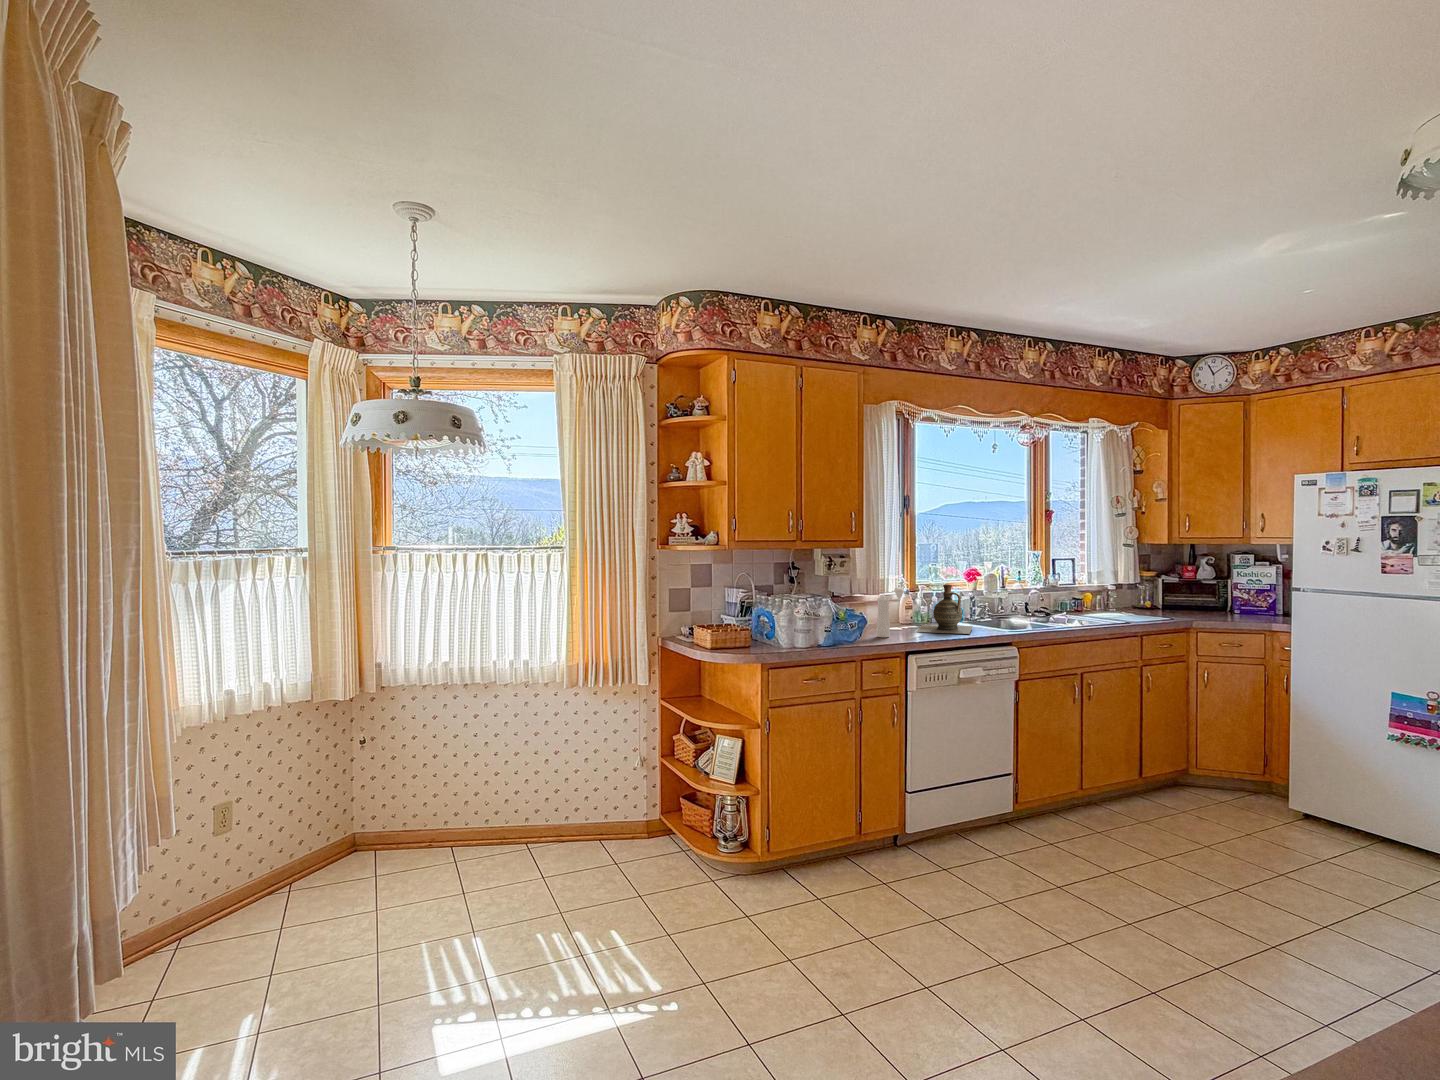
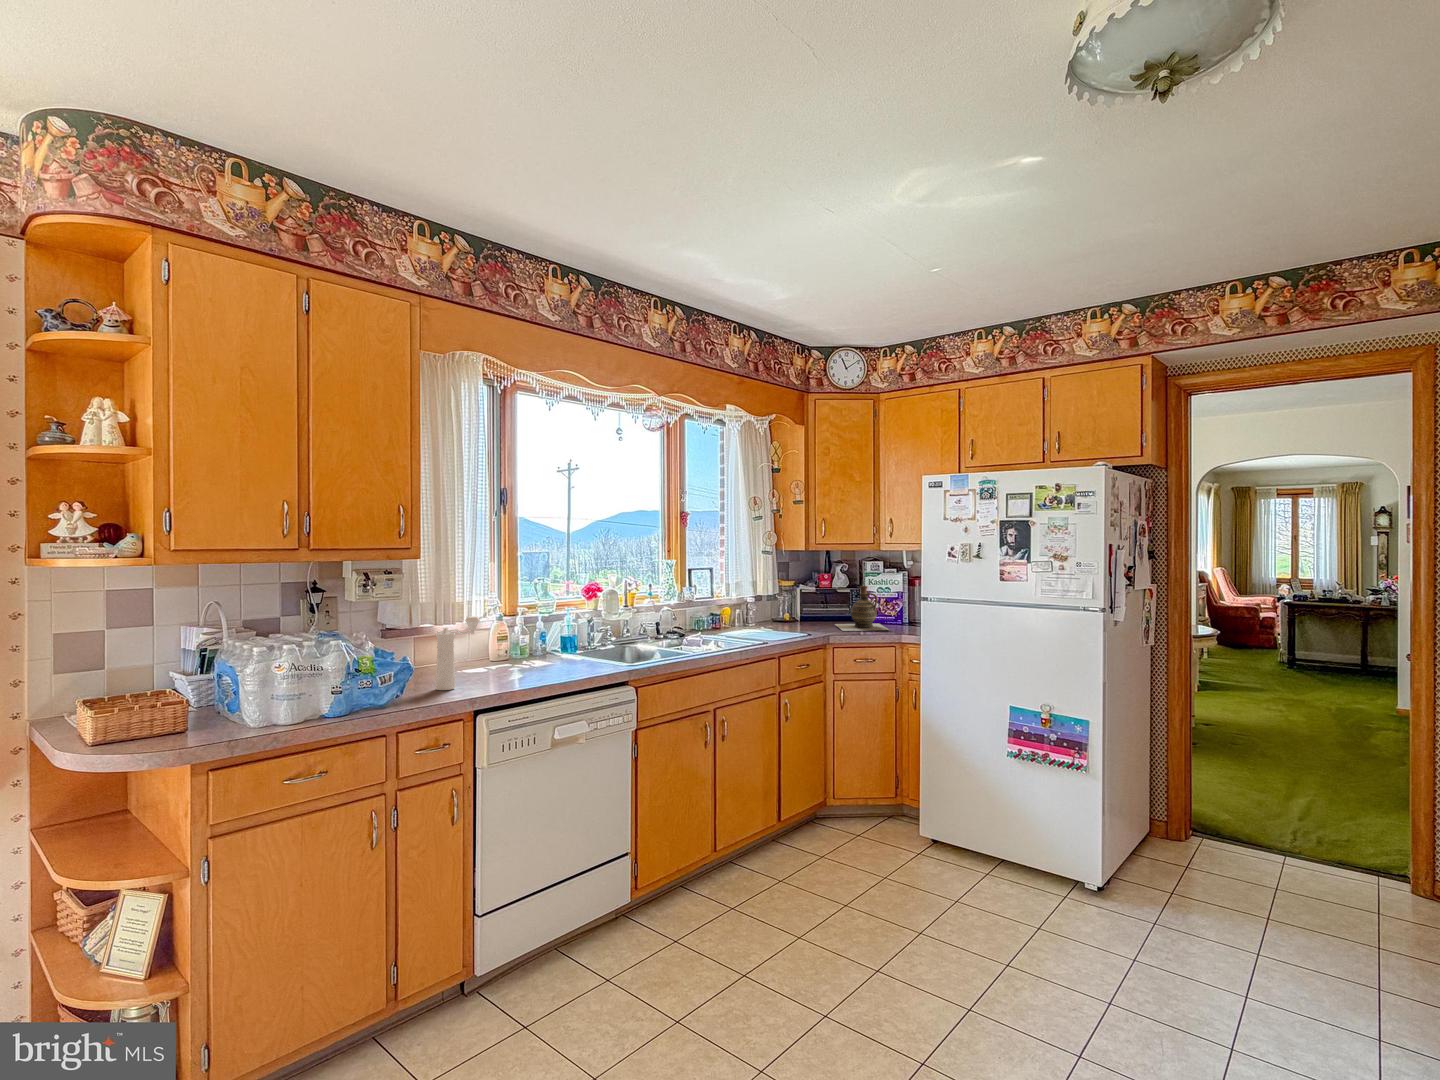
ceramic jug: present [917,584,973,634] -> present [835,586,889,631]

